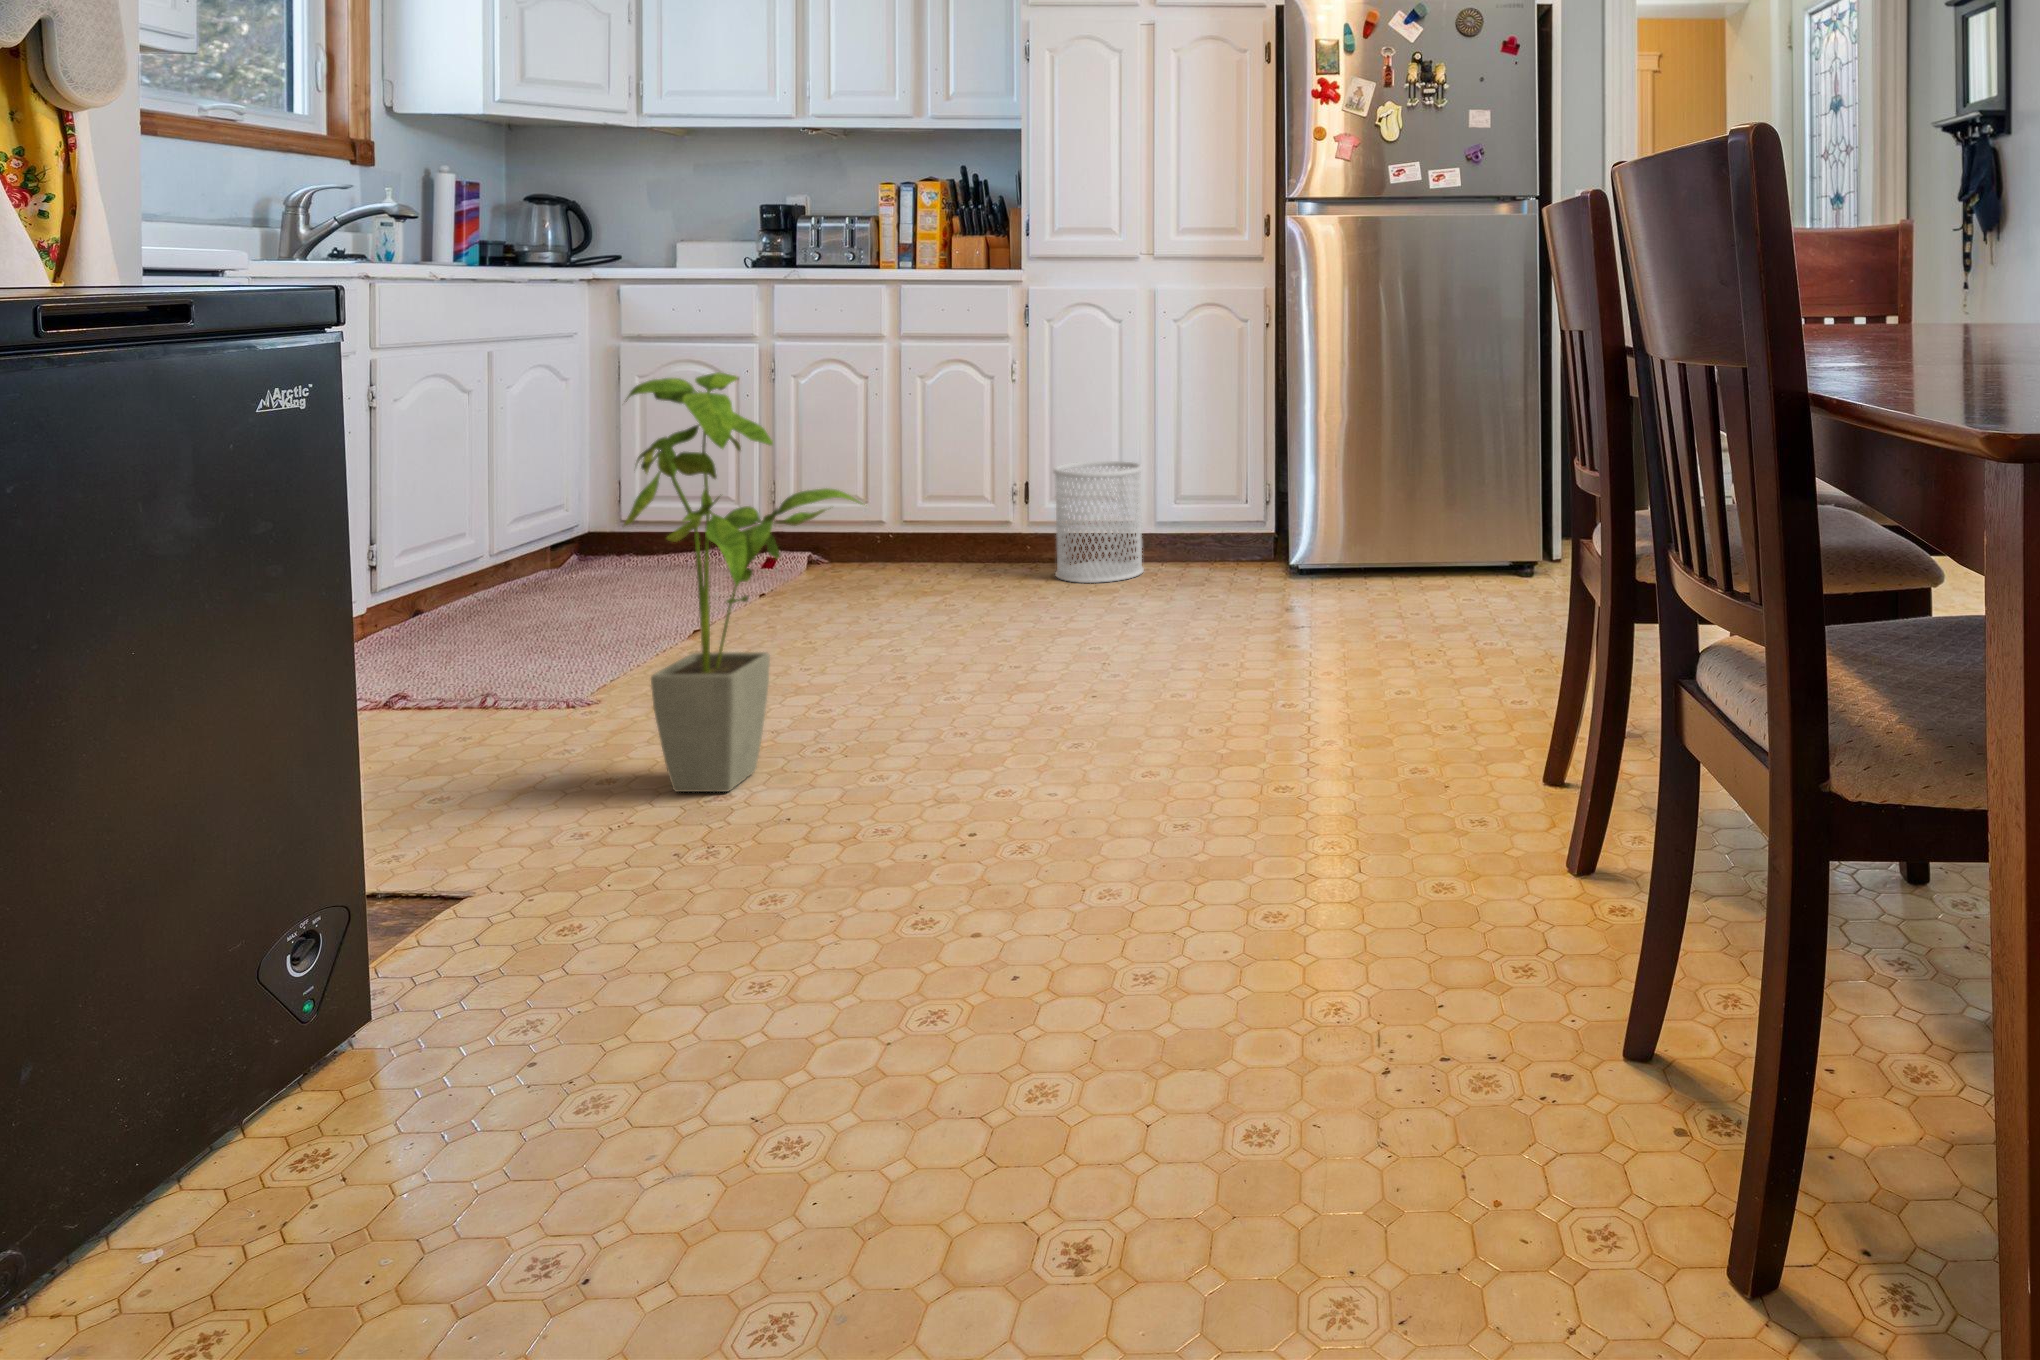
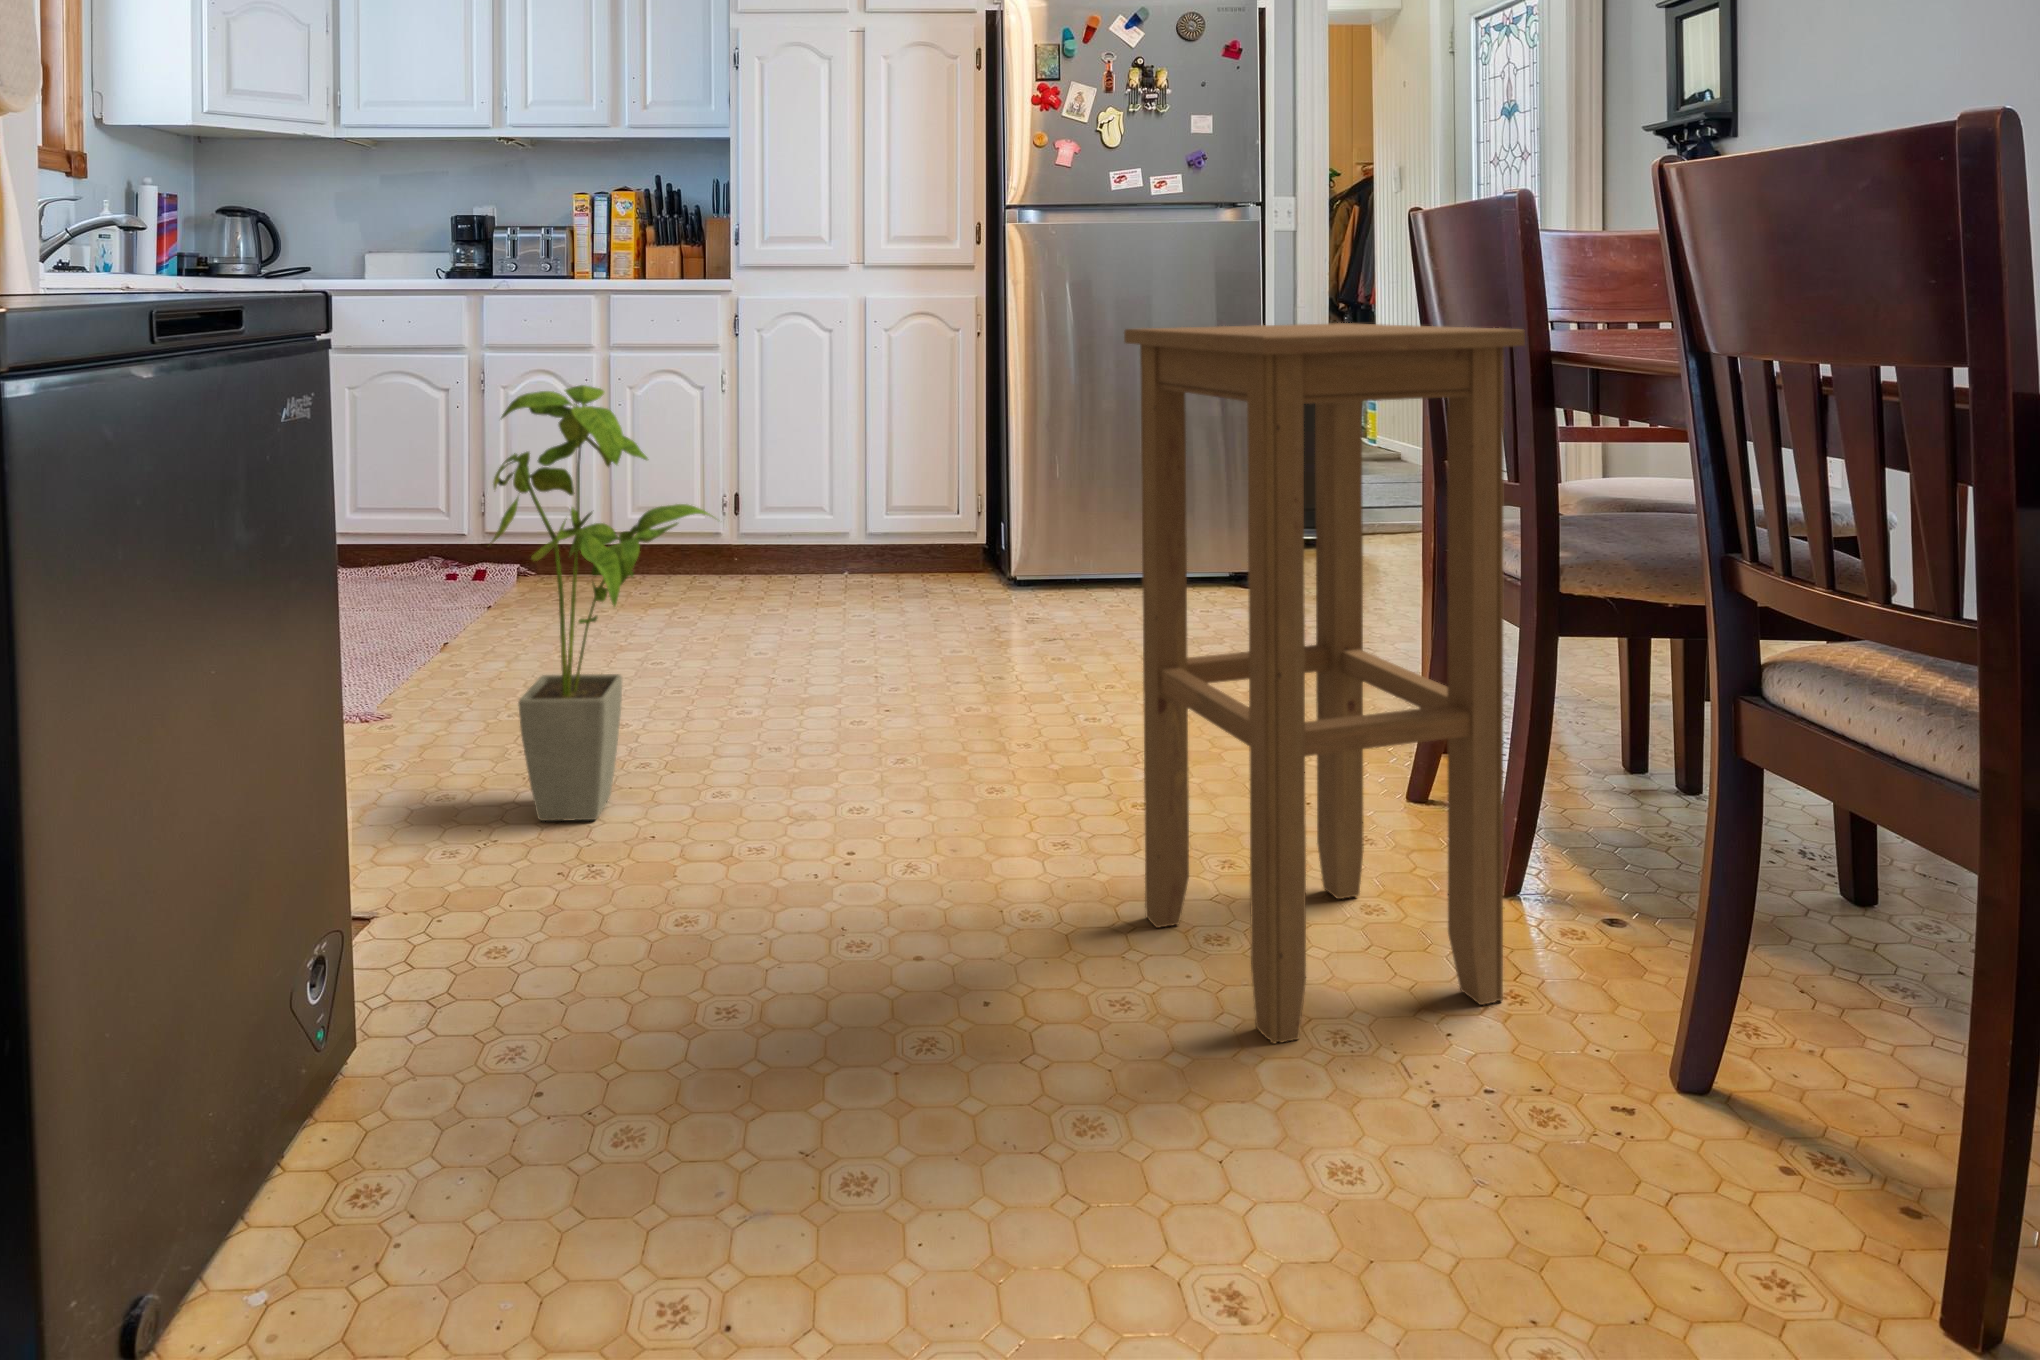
stool: none [1167,318,1478,993] -> present [1124,323,1525,1044]
wastebasket: present [1053,461,1144,583] -> none [772,470,862,593]

